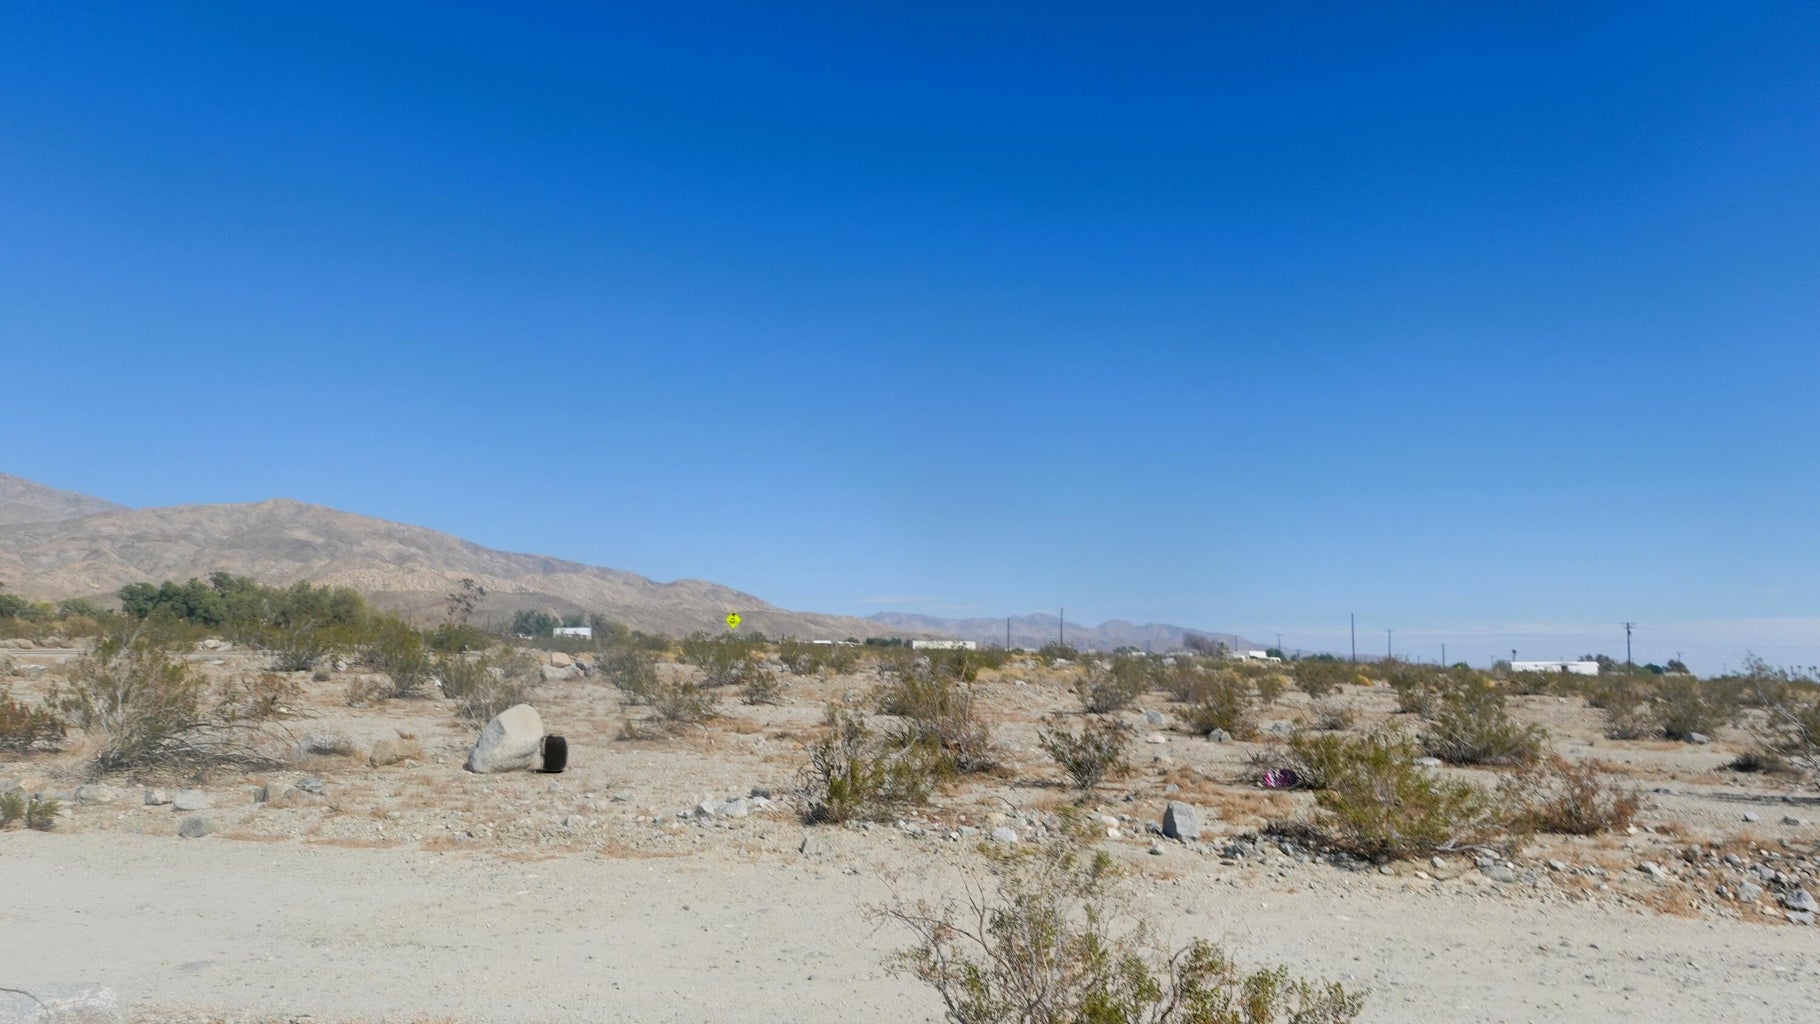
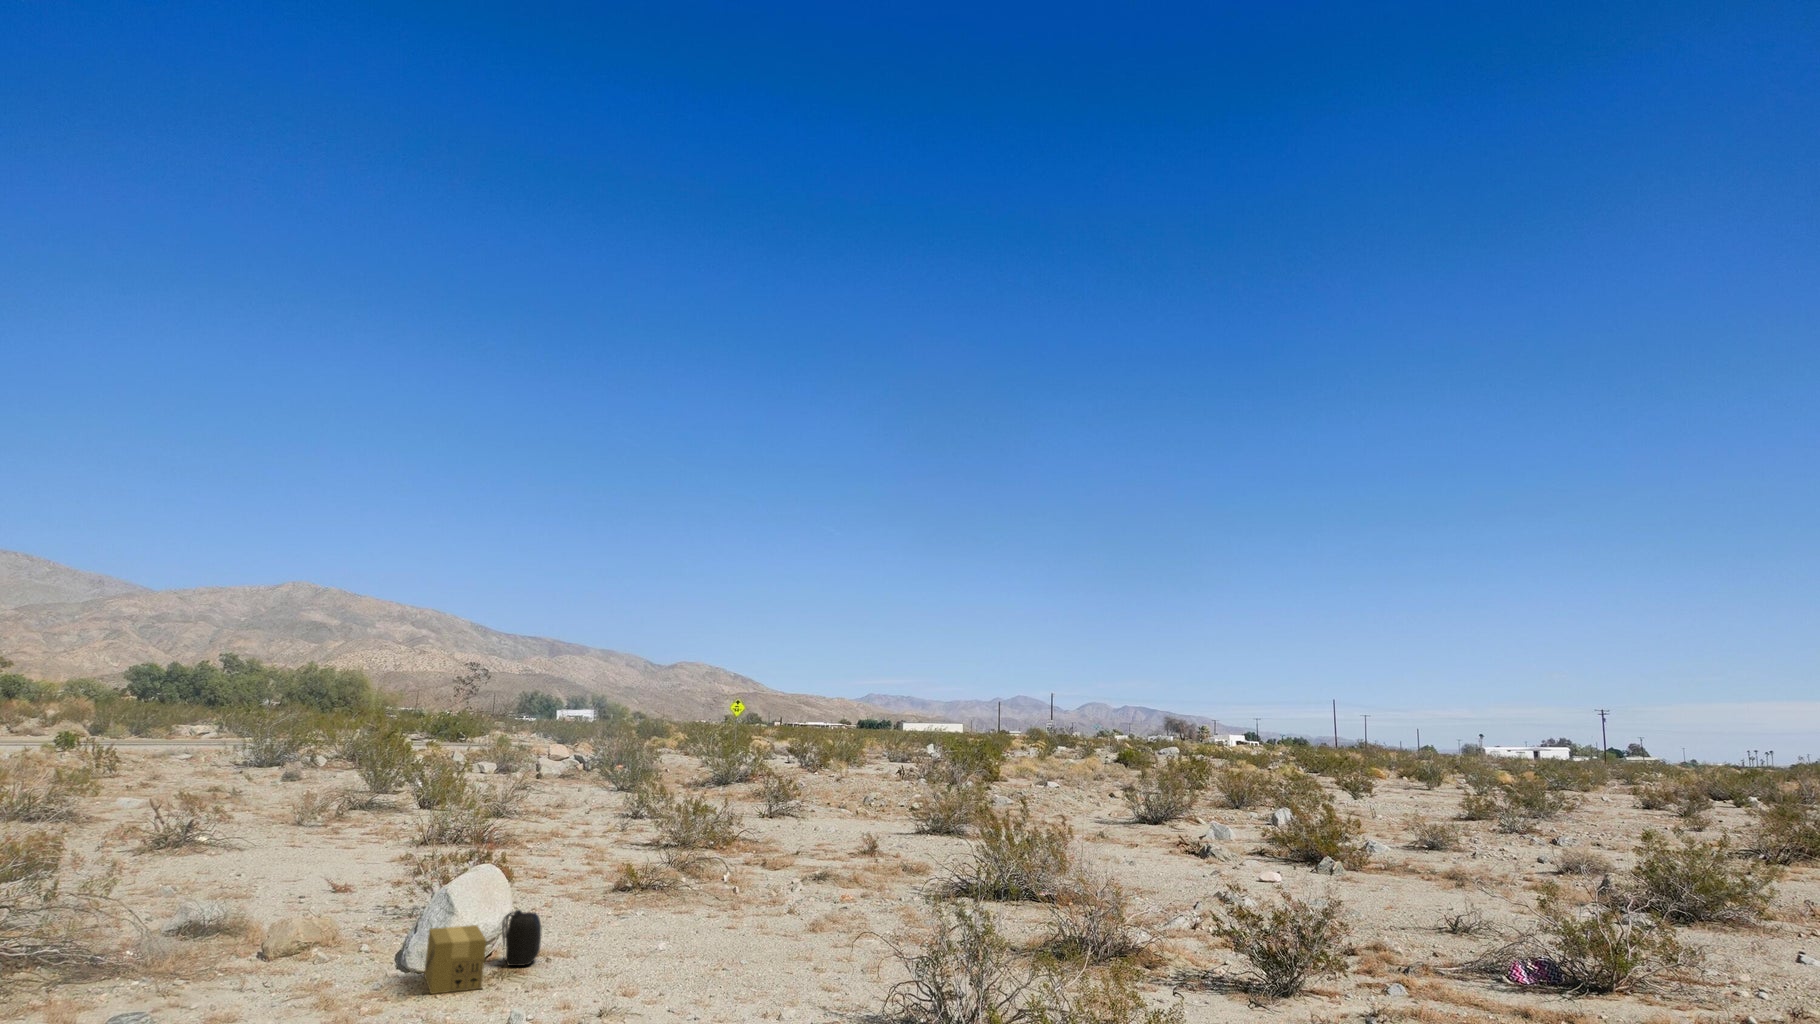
cardboard box: none [487,742,531,782] -> present [424,925,486,994]

